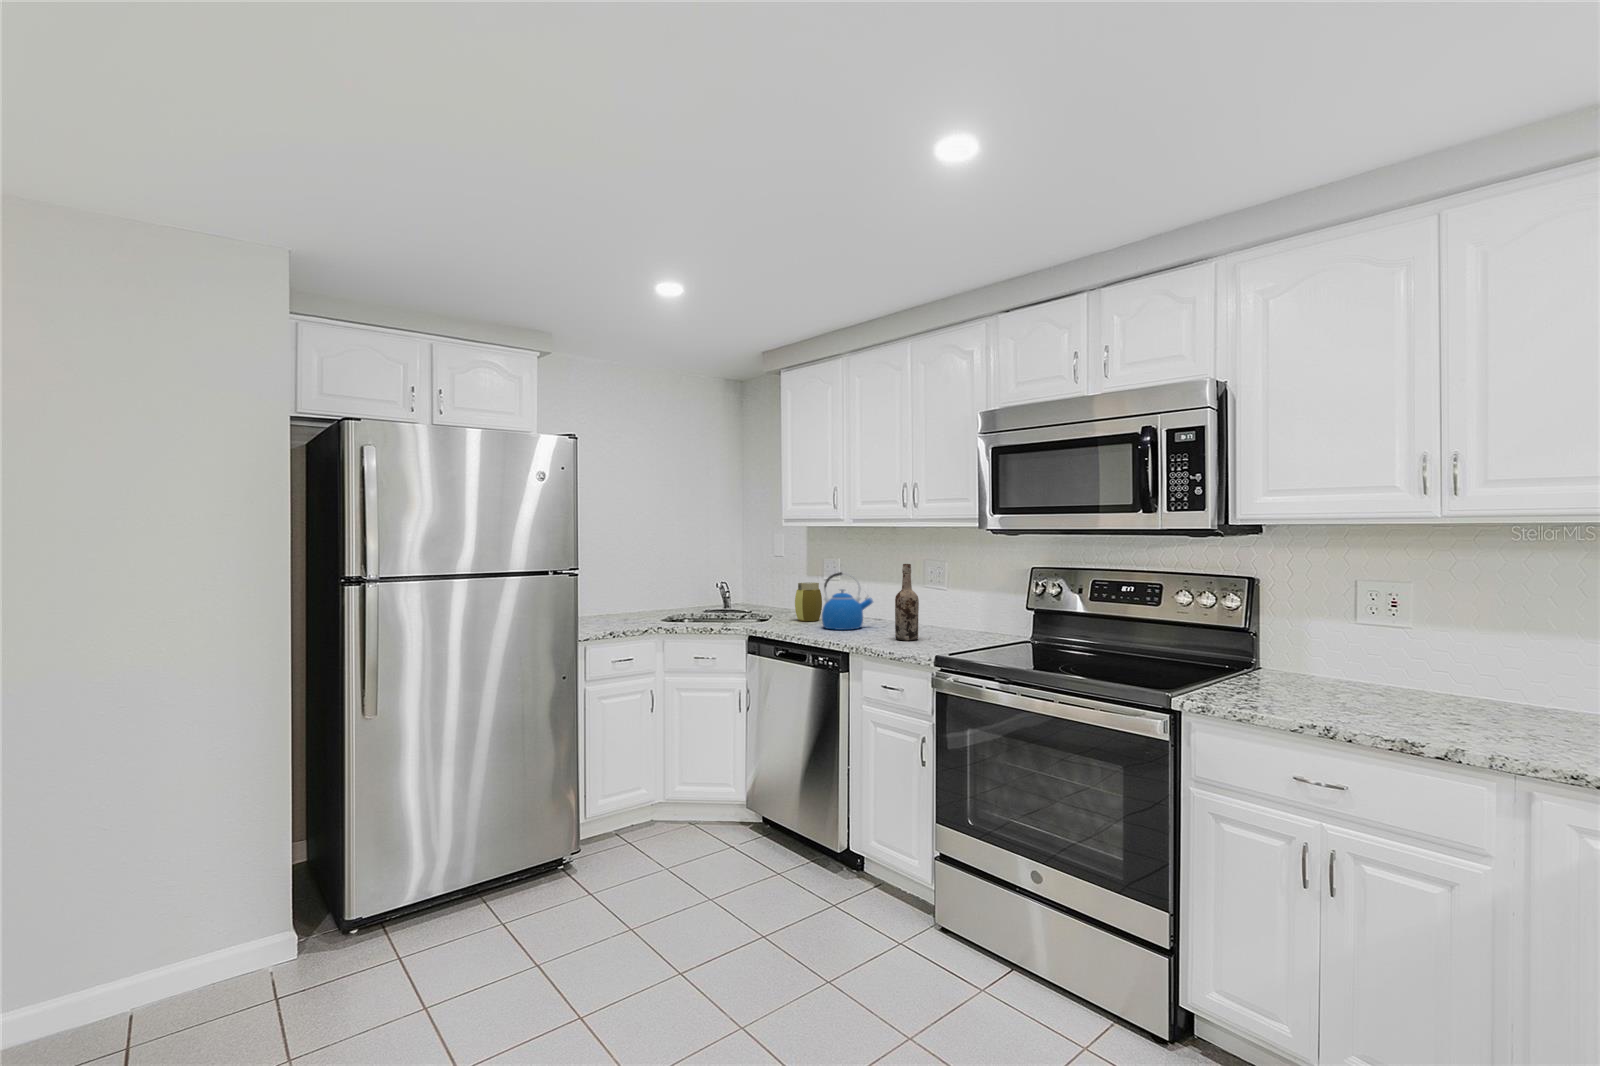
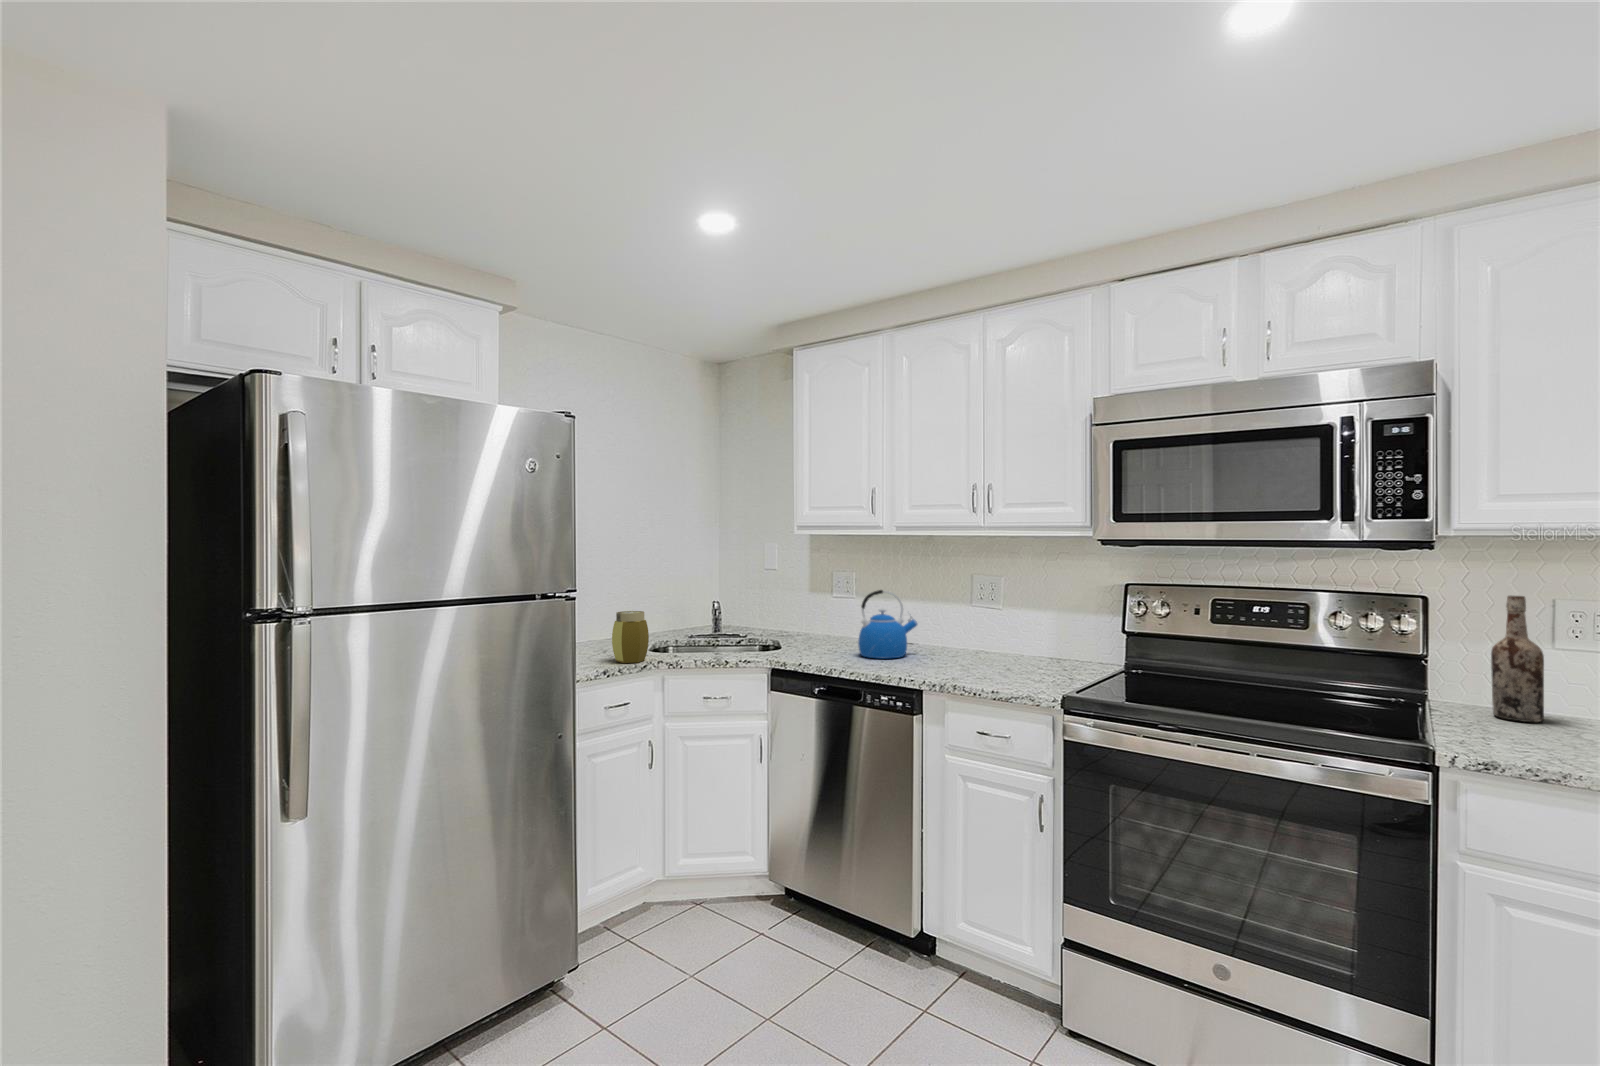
wine bottle: present [895,564,919,640] -> present [1491,596,1544,722]
jar: present [795,583,822,621] -> present [612,611,649,663]

